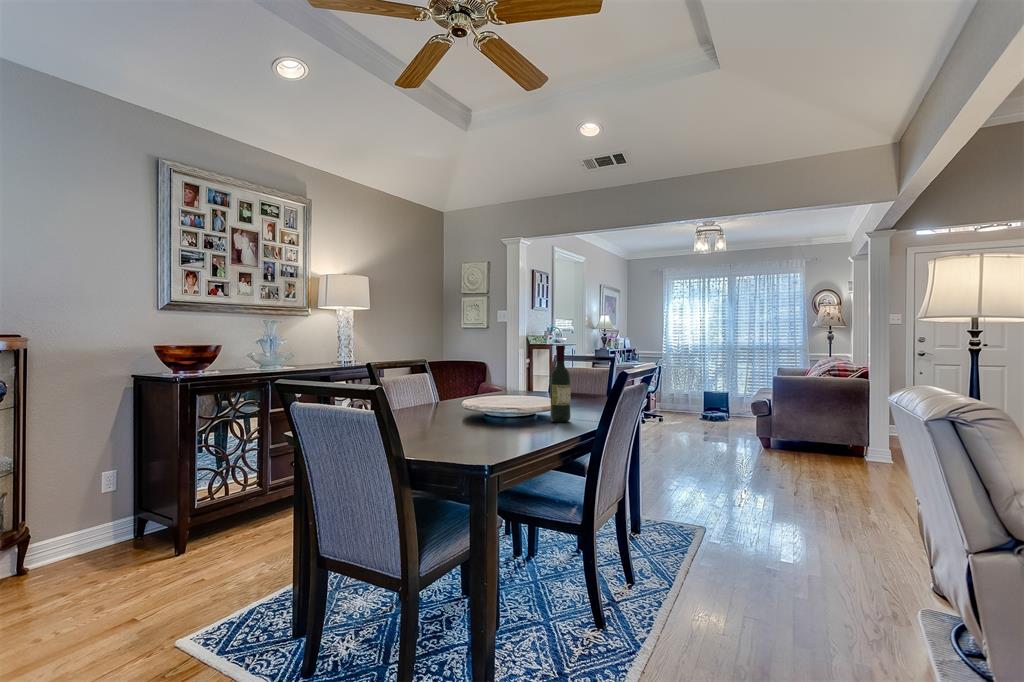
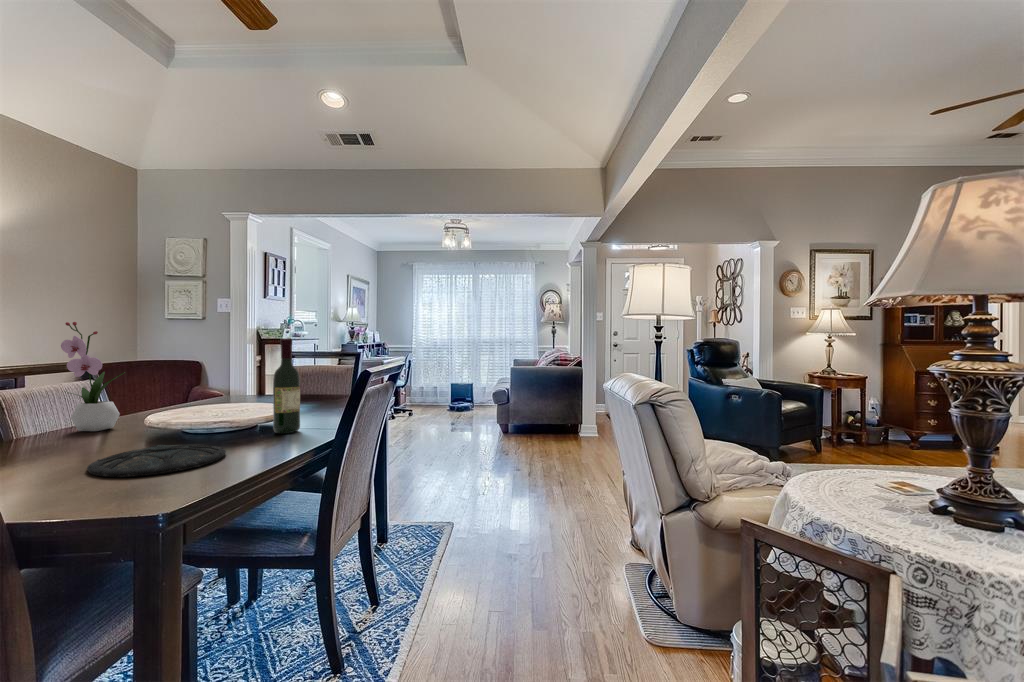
flower arrangement: none [415,333,450,411] -> present [61,322,125,431]
plate: none [441,421,522,441] -> present [87,444,226,477]

